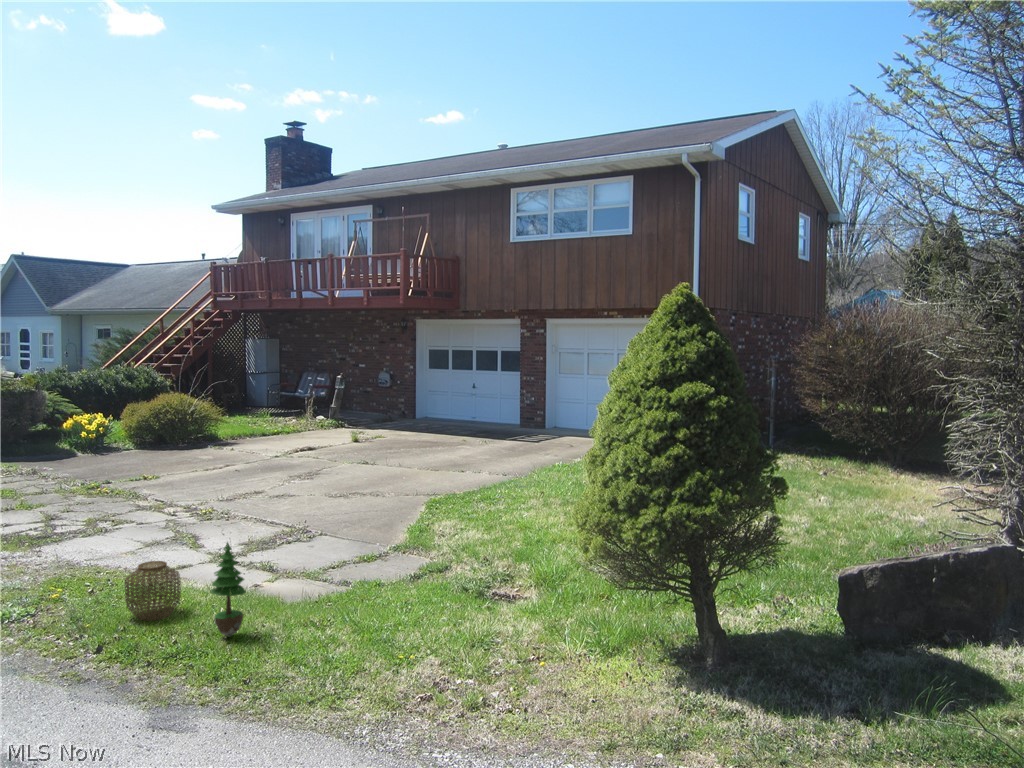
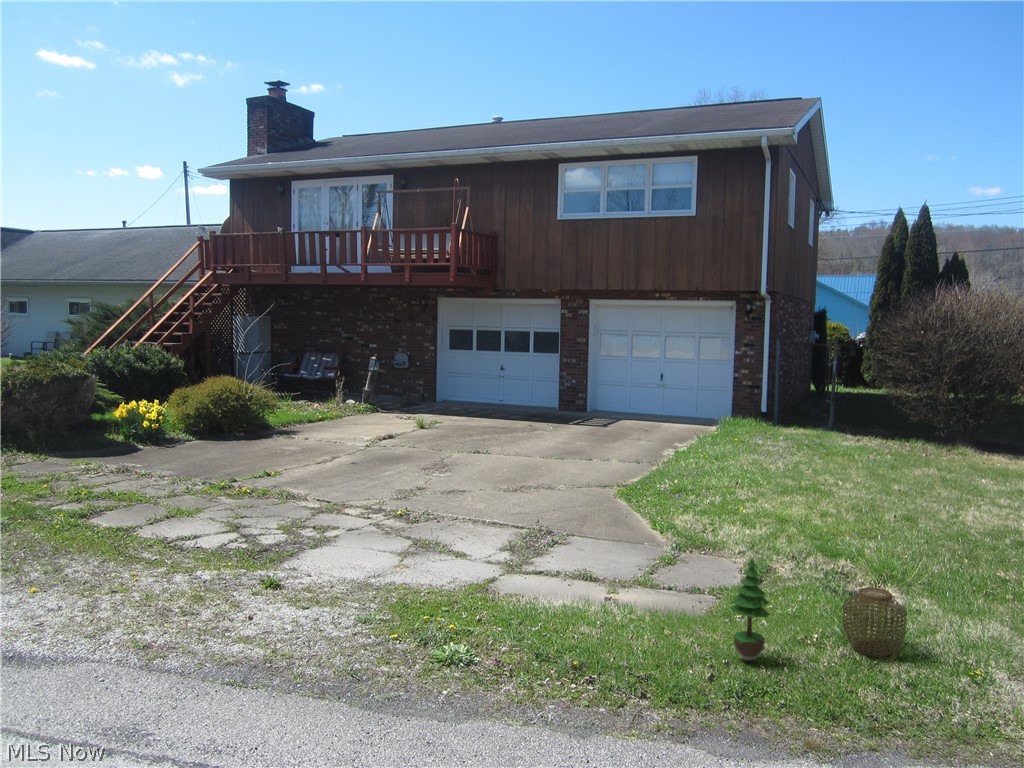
woven basket: present [125,561,181,621] -> present [843,587,907,657]

